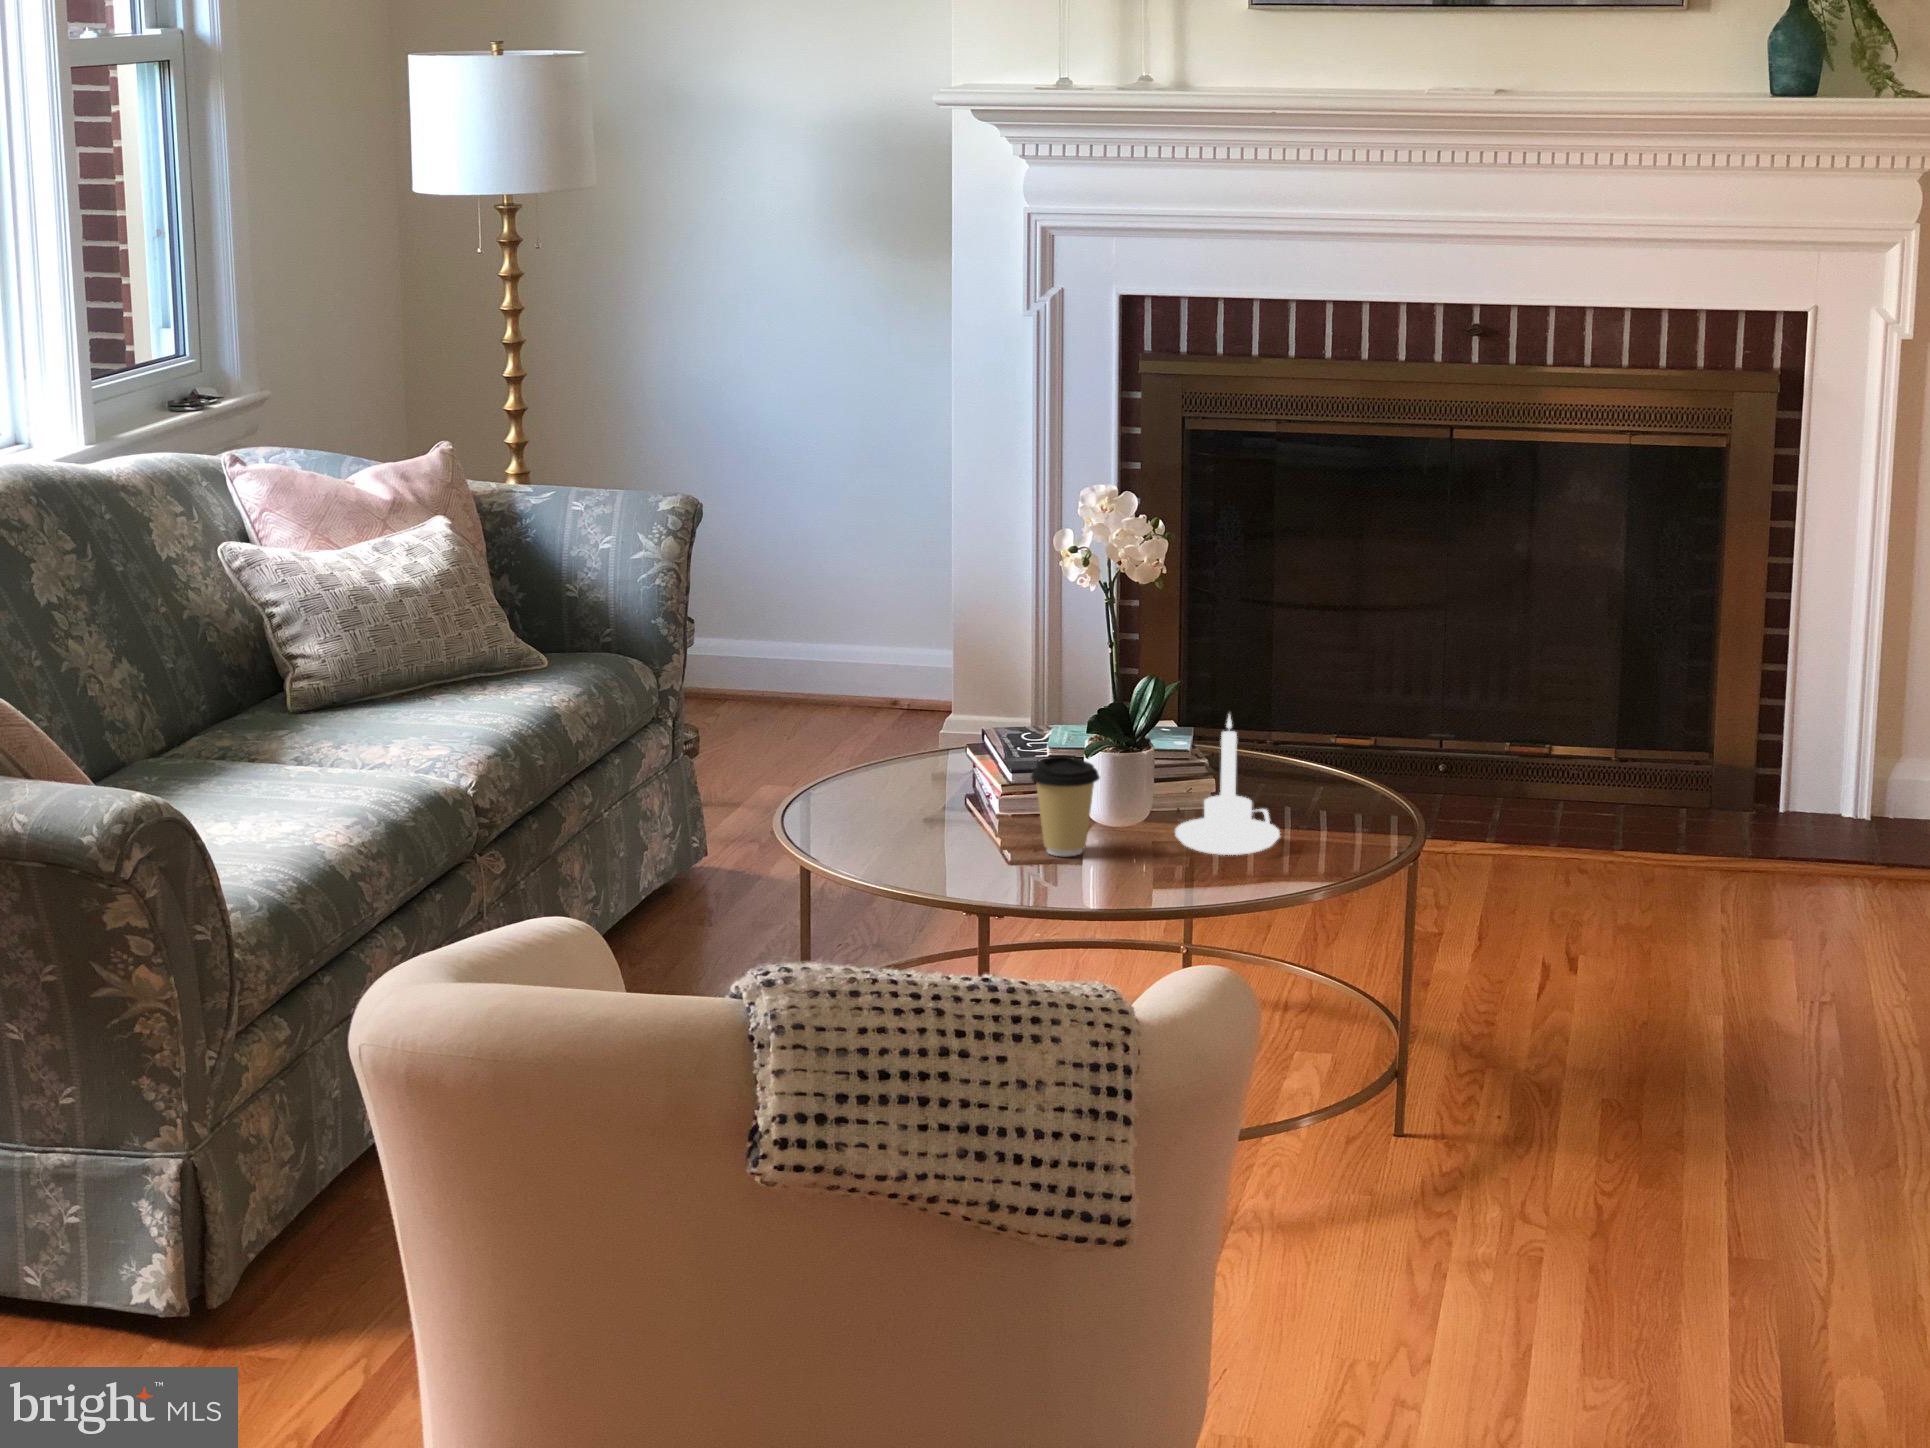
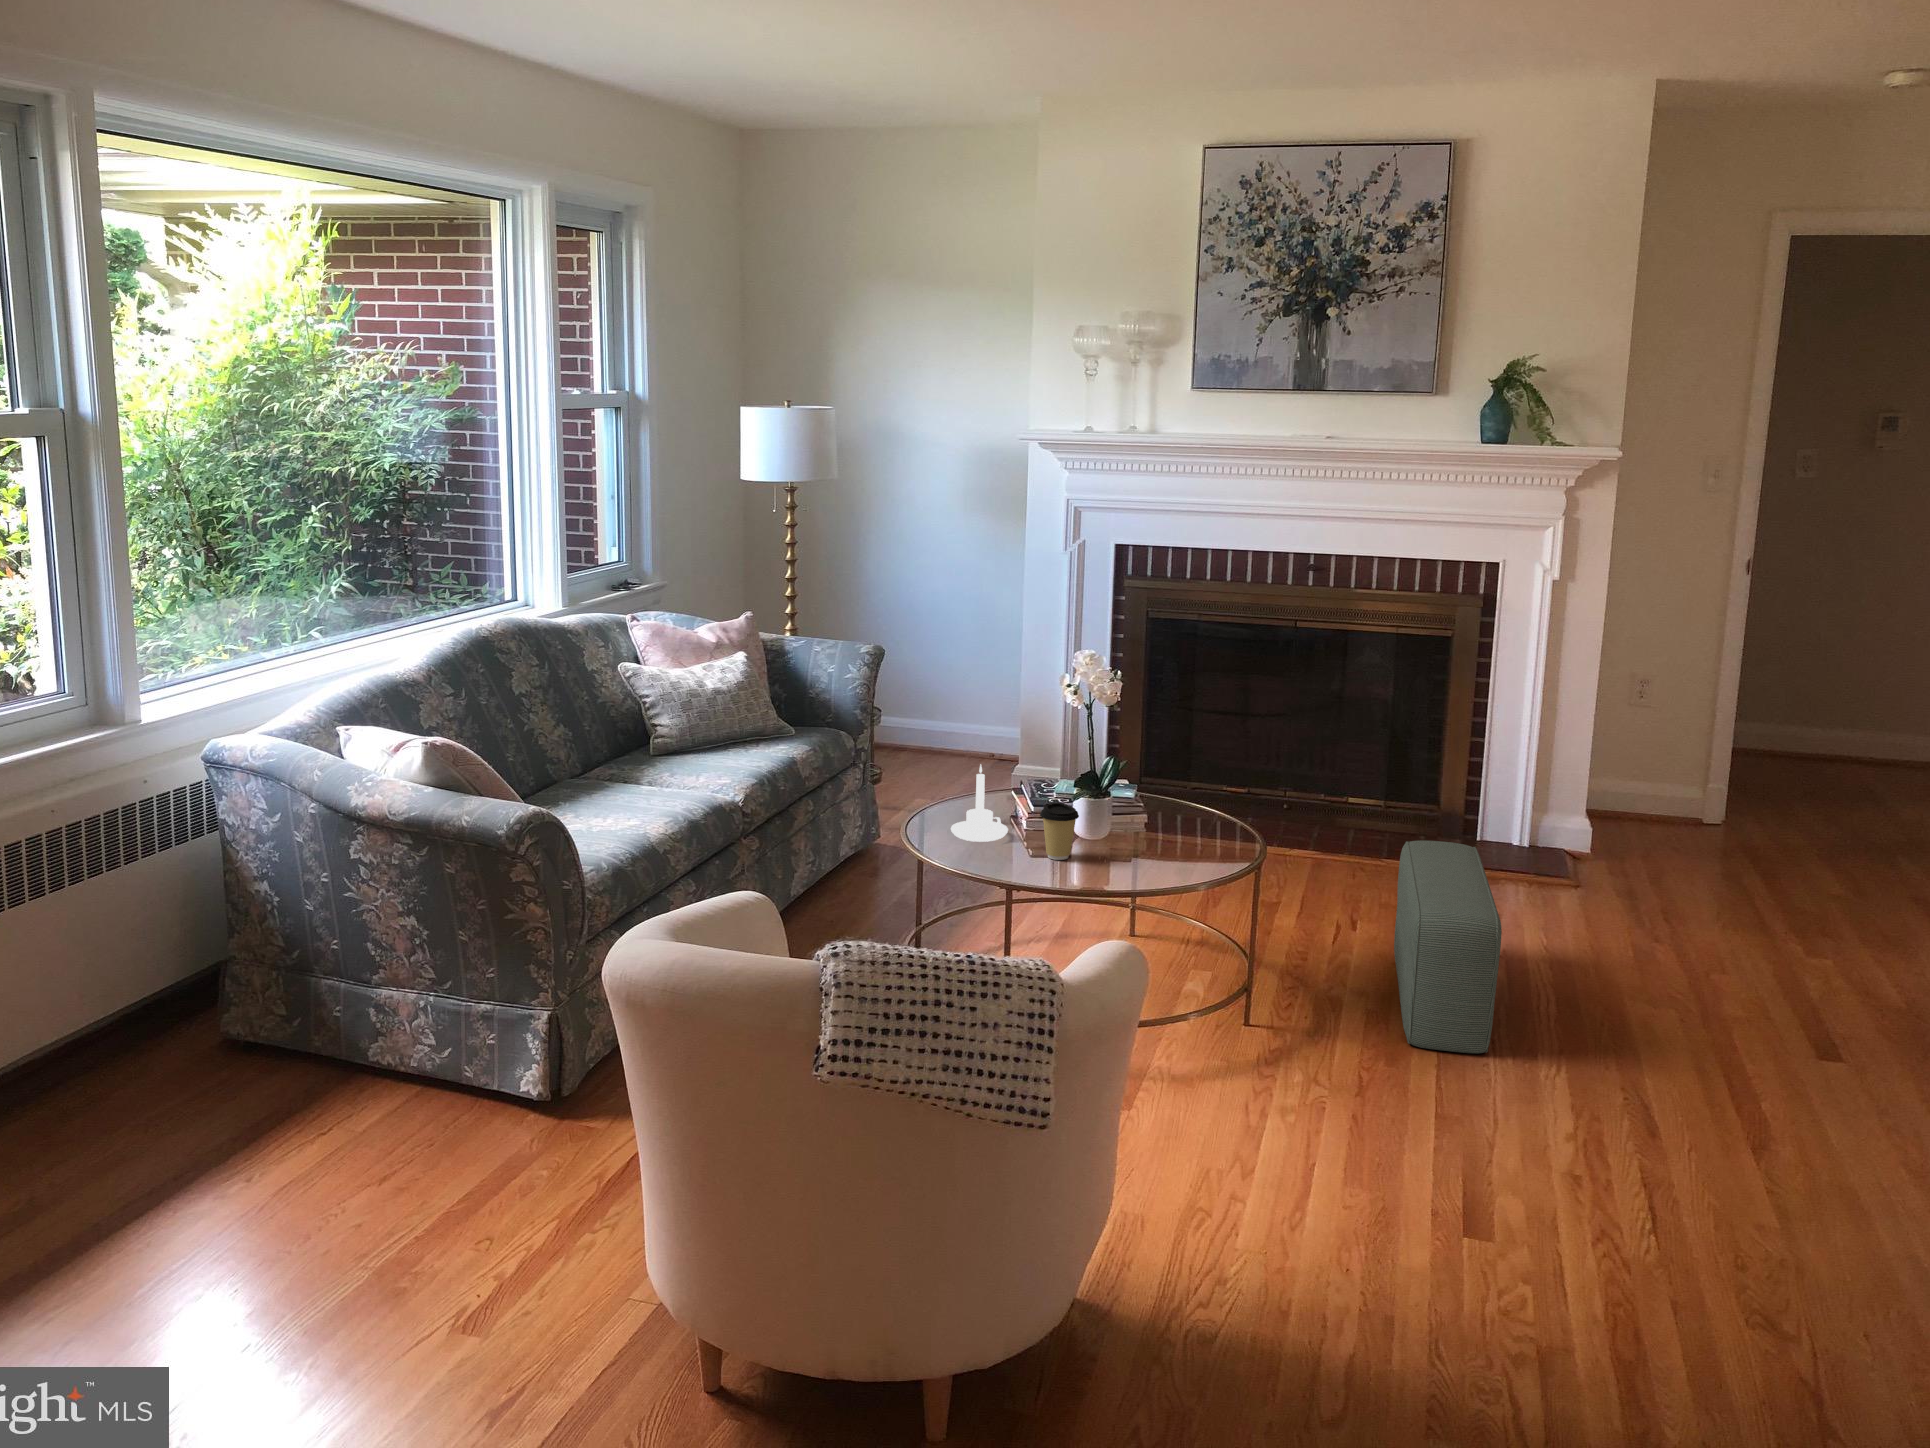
candle holder: present [1175,716,1280,855] -> present [951,765,1008,842]
pouf: none [1652,801,1835,1157] -> present [1394,841,1502,1053]

